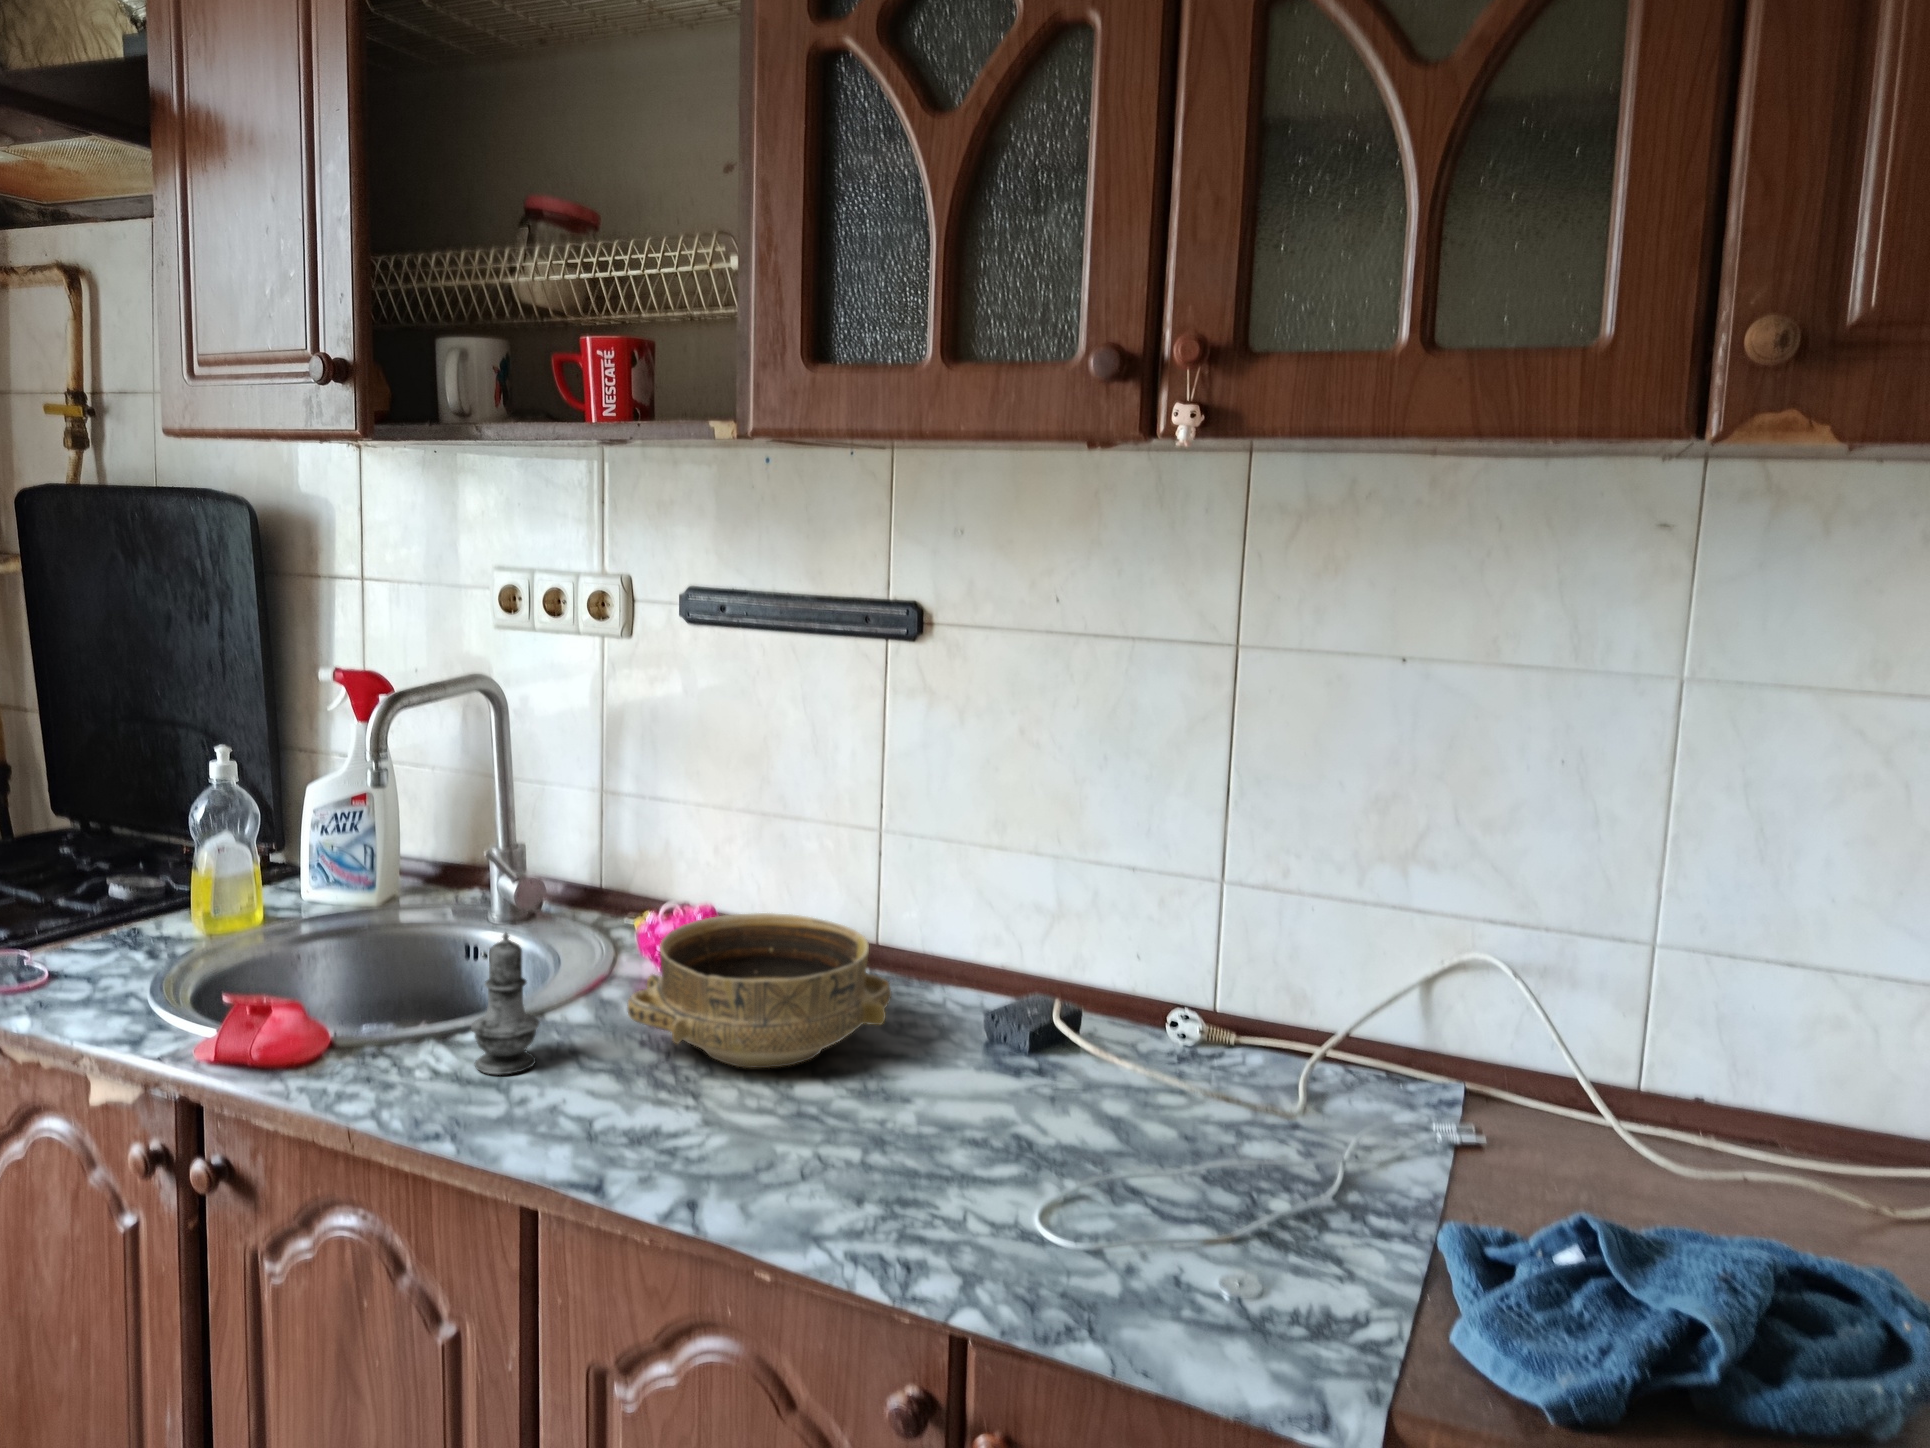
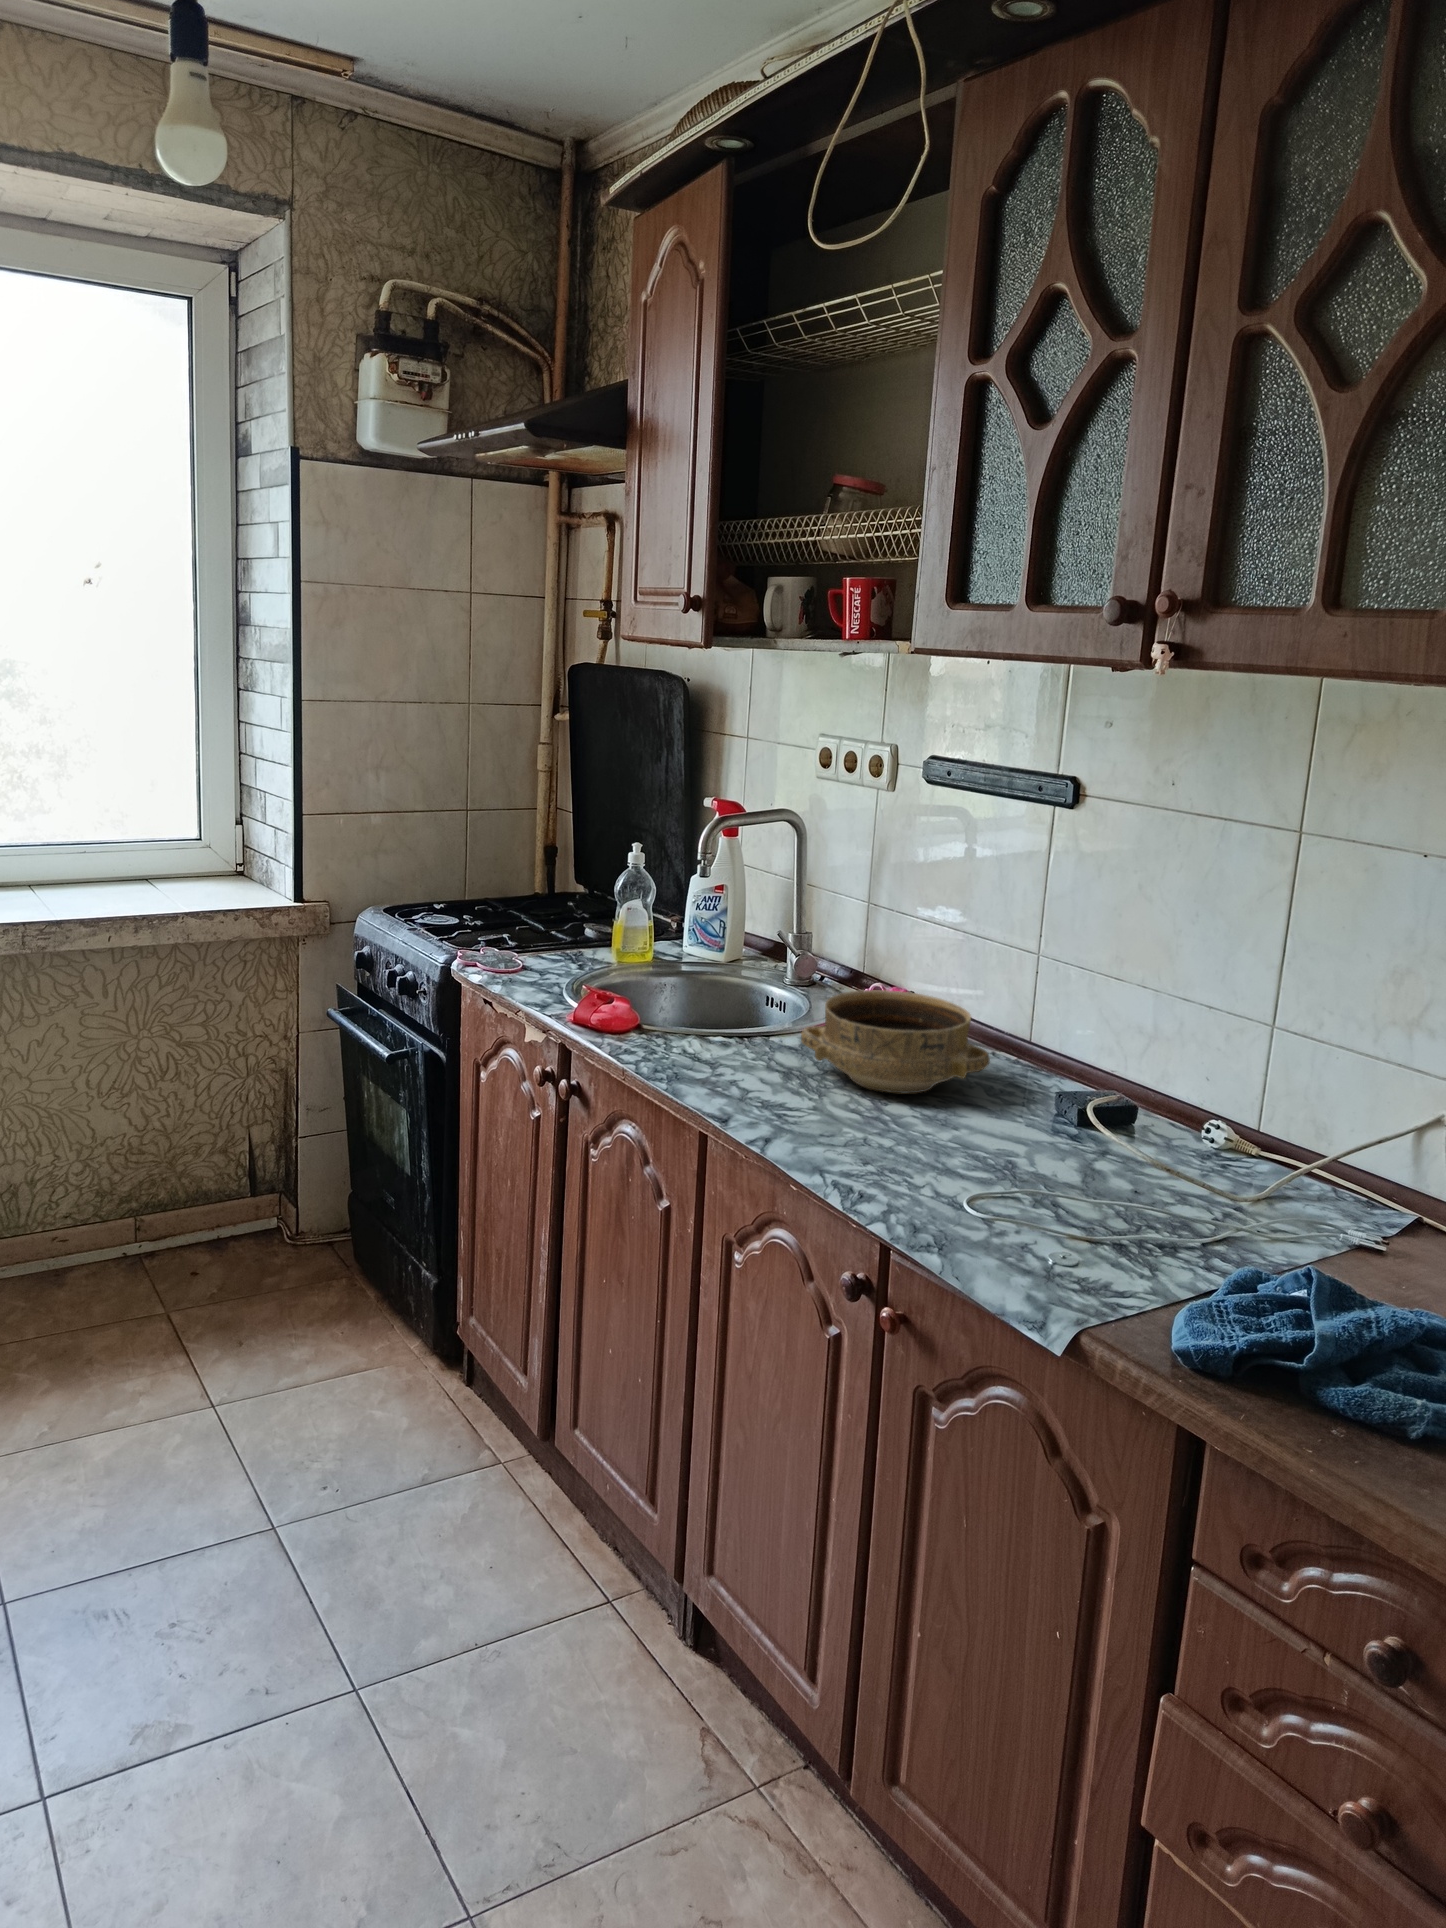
salt shaker: present [471,933,540,1074] -> none [705,972,748,1061]

